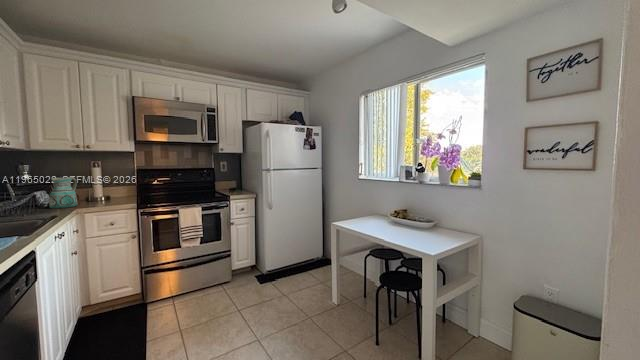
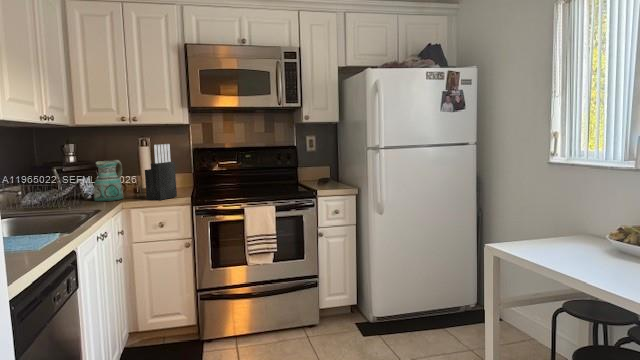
knife block: none [98,165,125,206] -> present [145,144,177,200]

